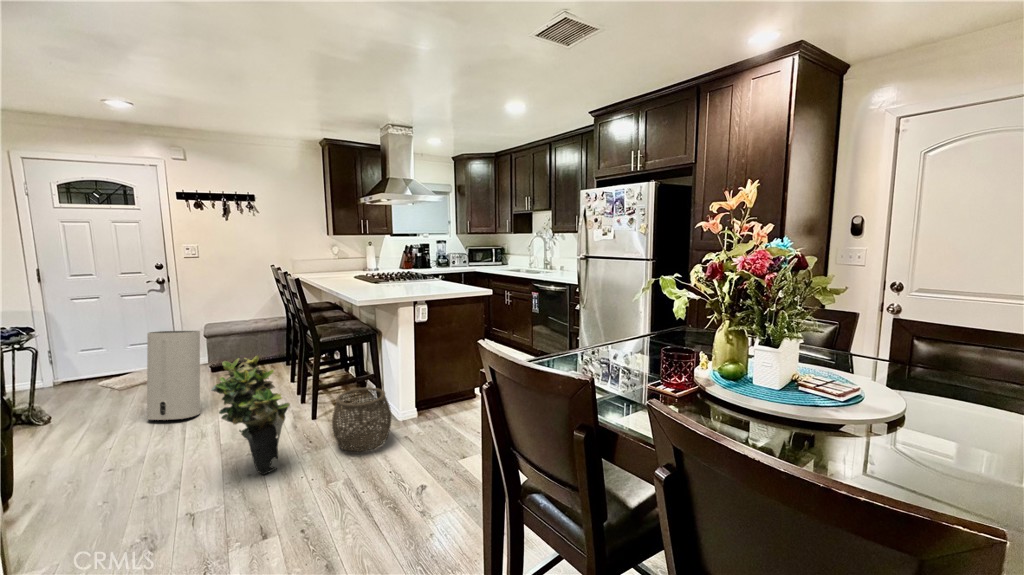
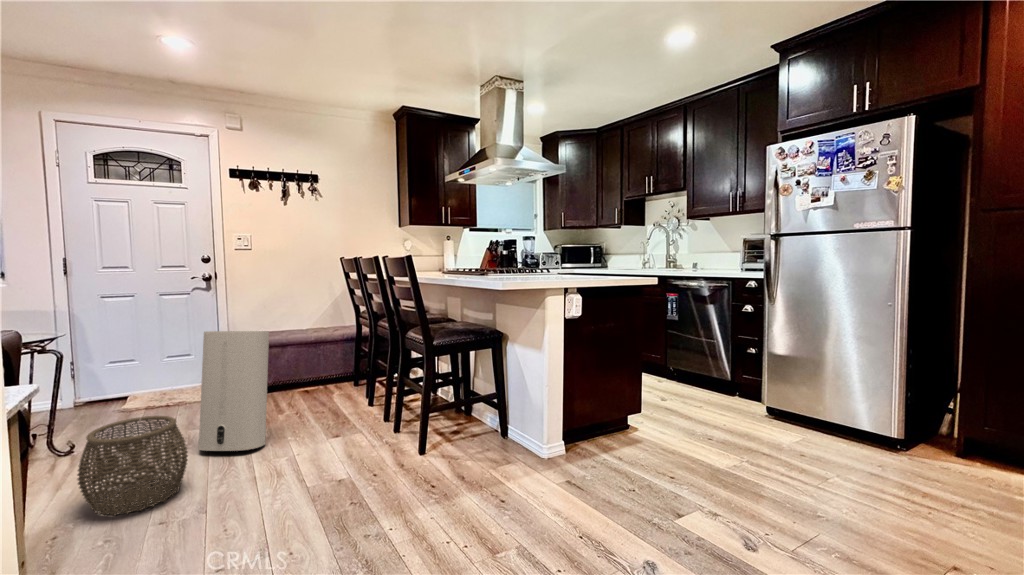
potted plant: present [211,356,290,475] -> none [315,355,419,538]
woven basket: present [332,387,392,452] -> present [77,416,188,516]

